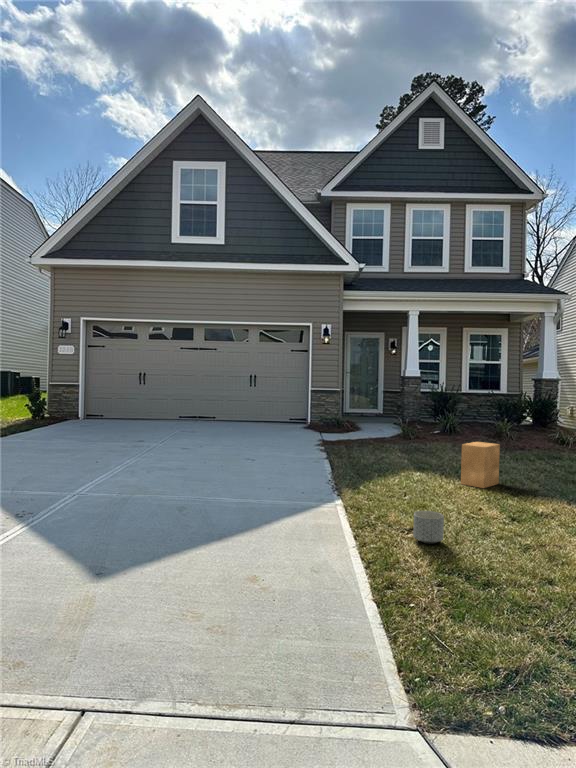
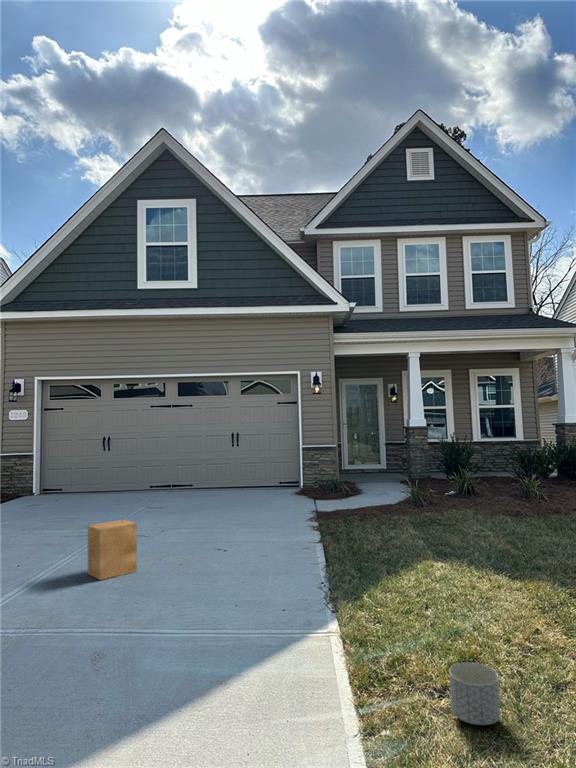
cardboard box: present [461,442,500,488] -> present [88,520,137,580]

